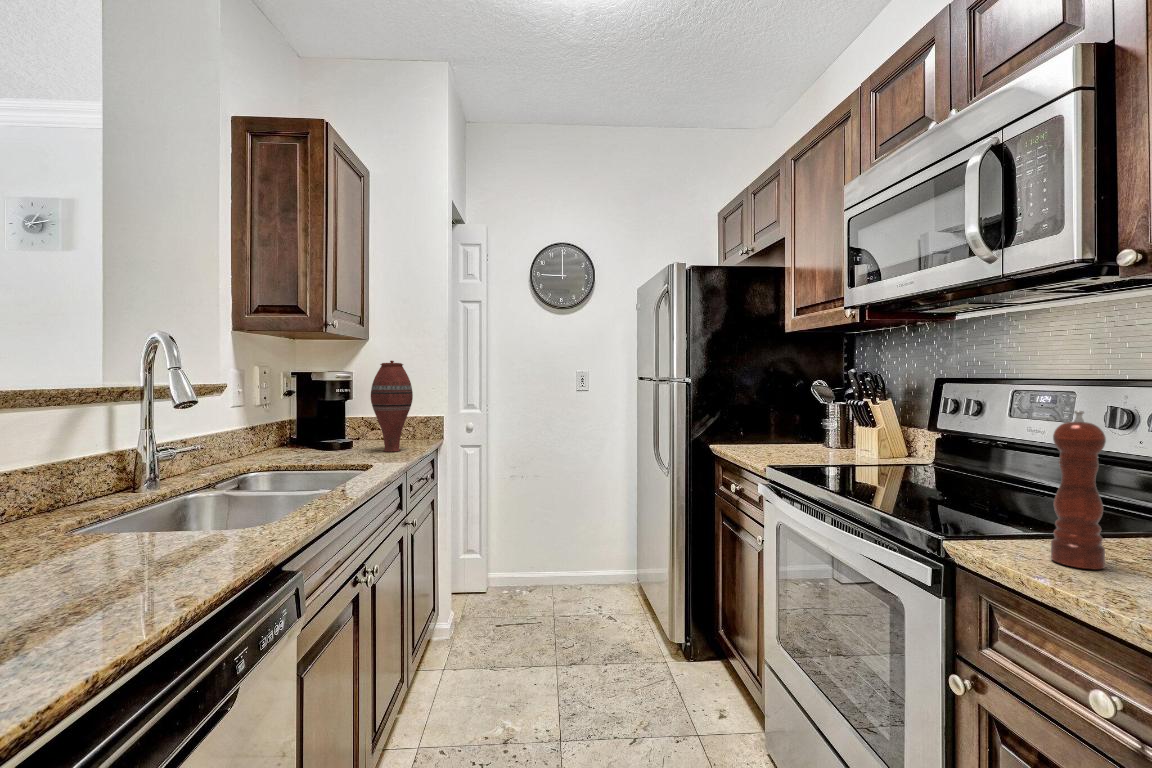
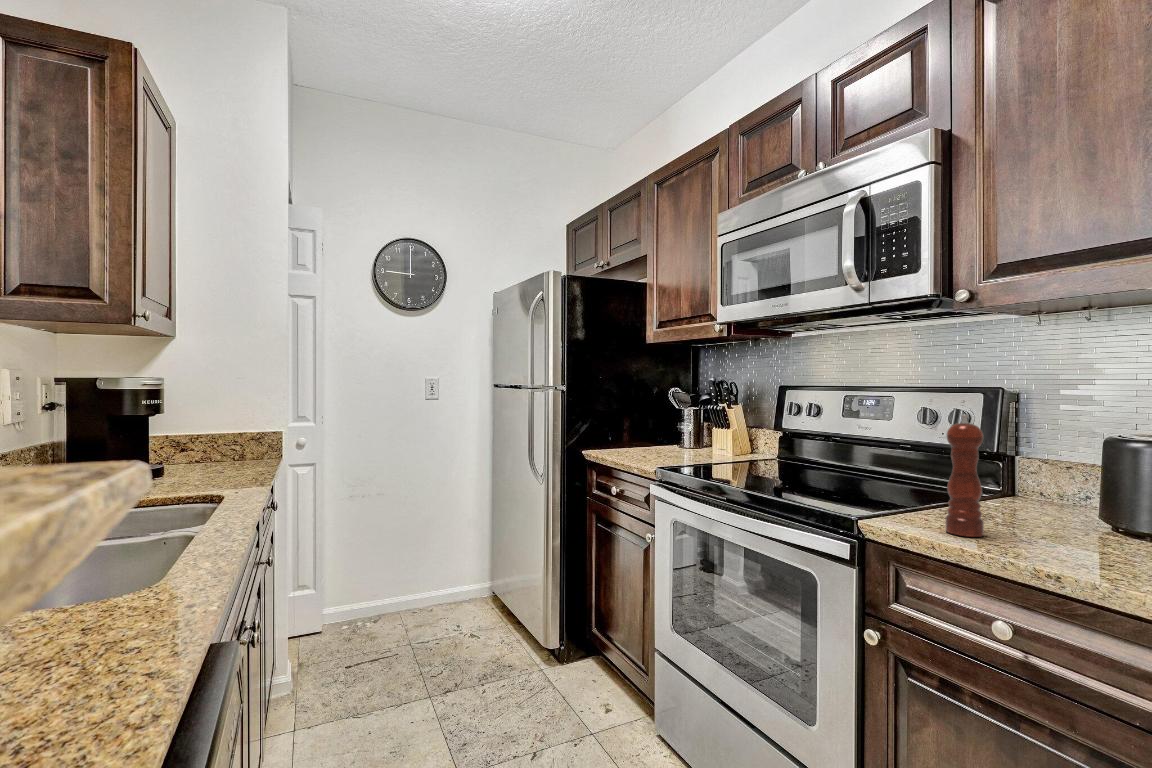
vase: present [371,361,413,452] -> none [199,365,256,477]

